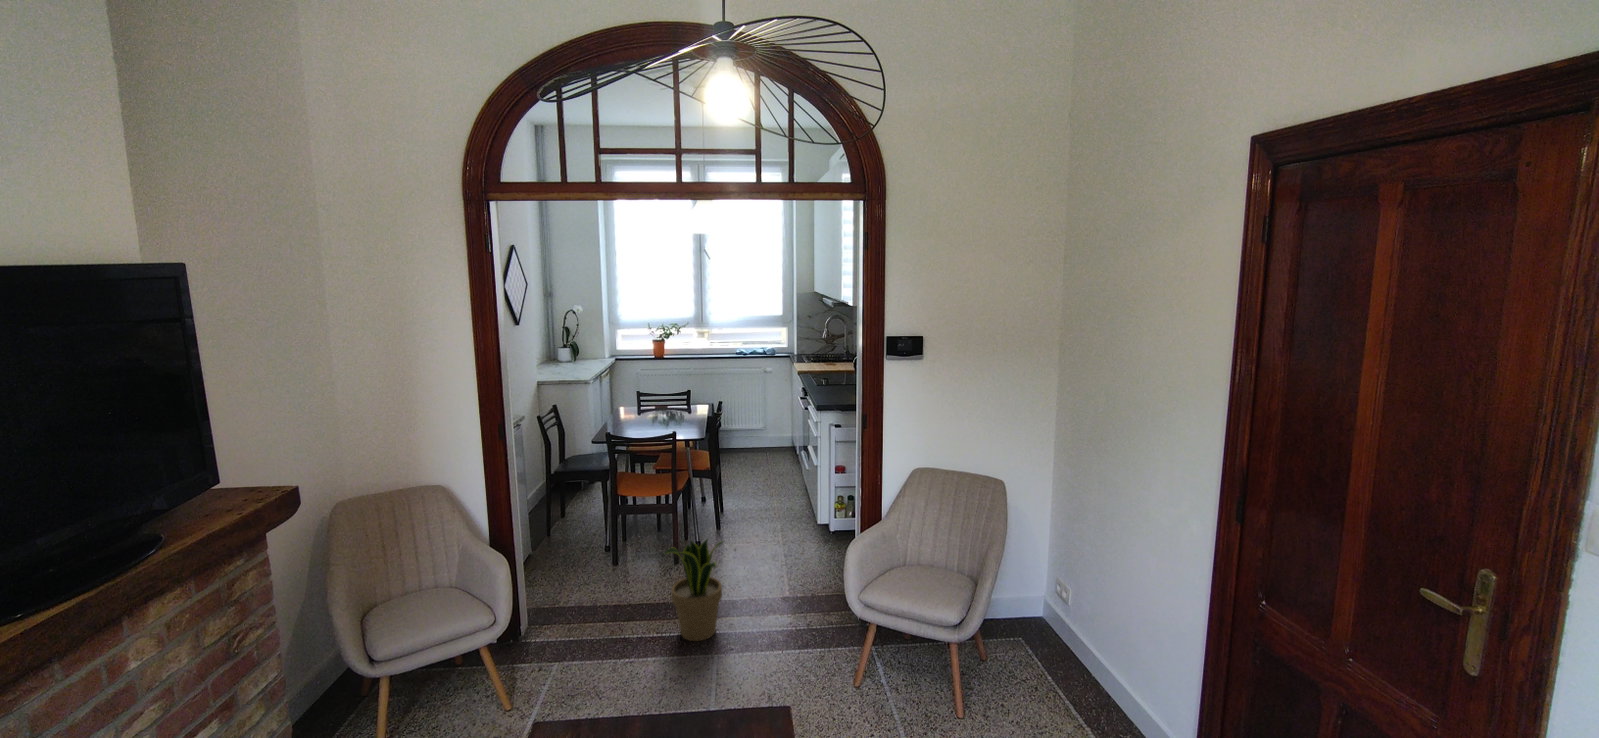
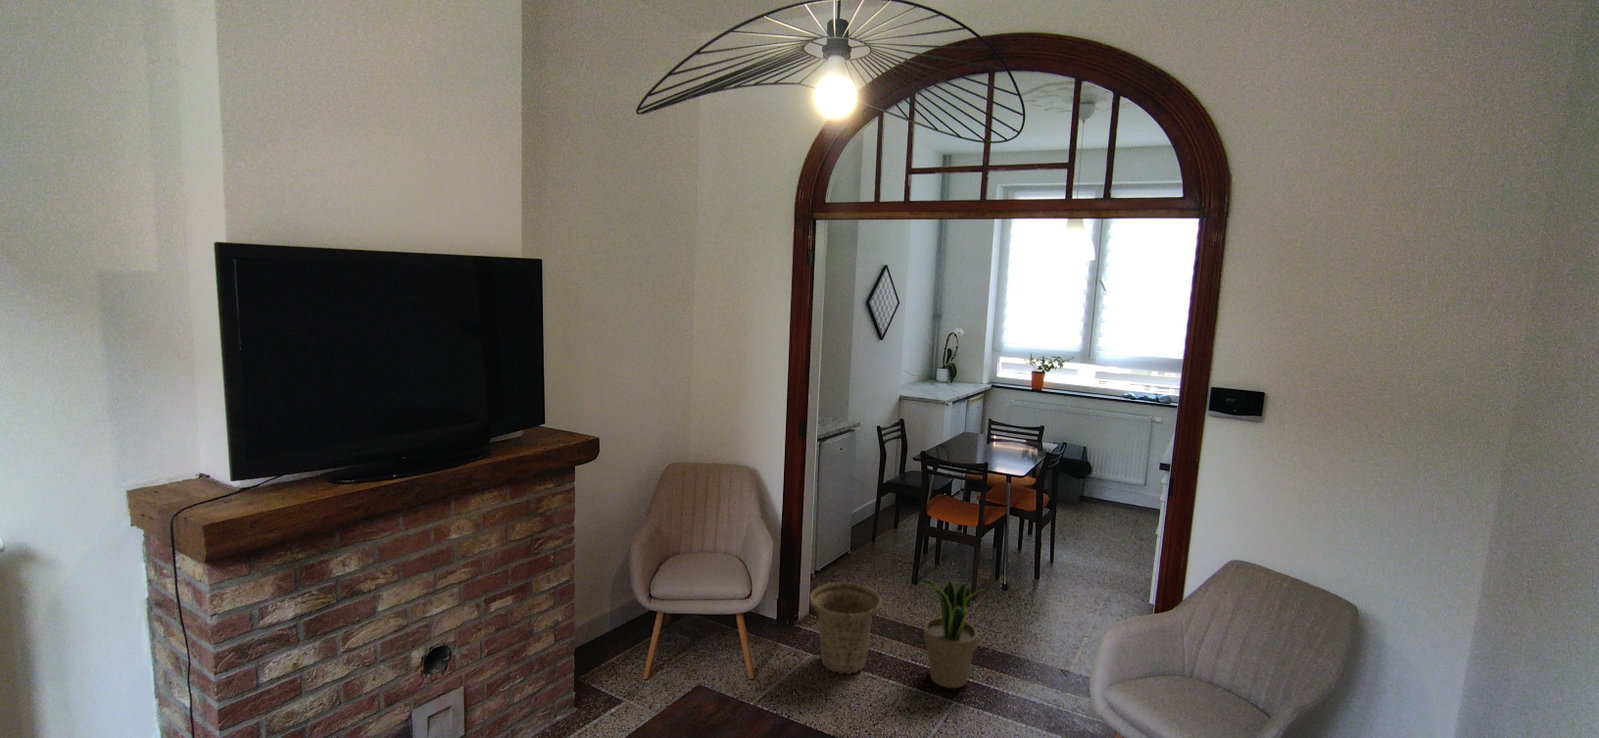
basket: none [552,575,631,671] -> present [809,582,882,674]

